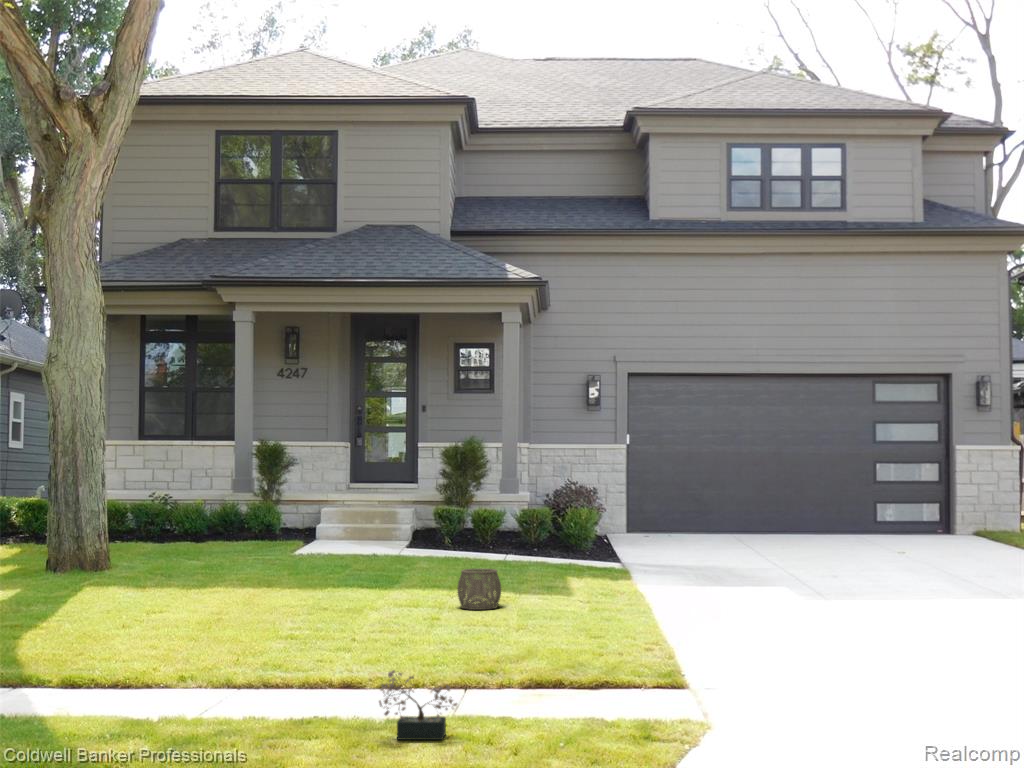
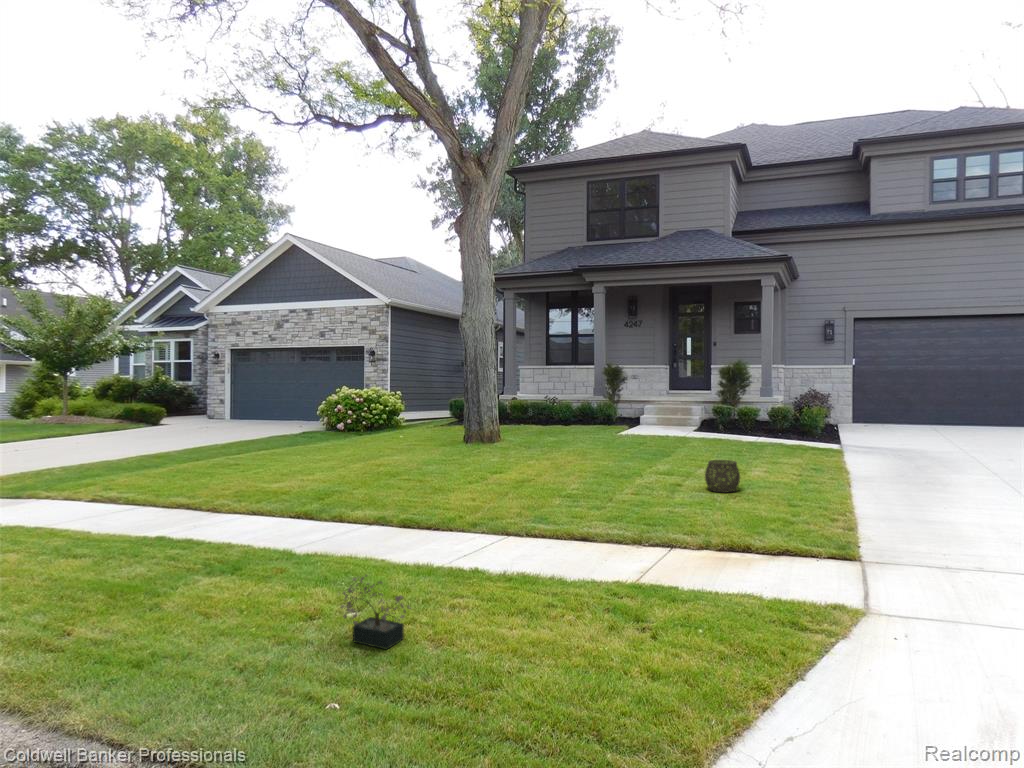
decorative plant: present [379,670,457,740] -> present [341,575,410,649]

